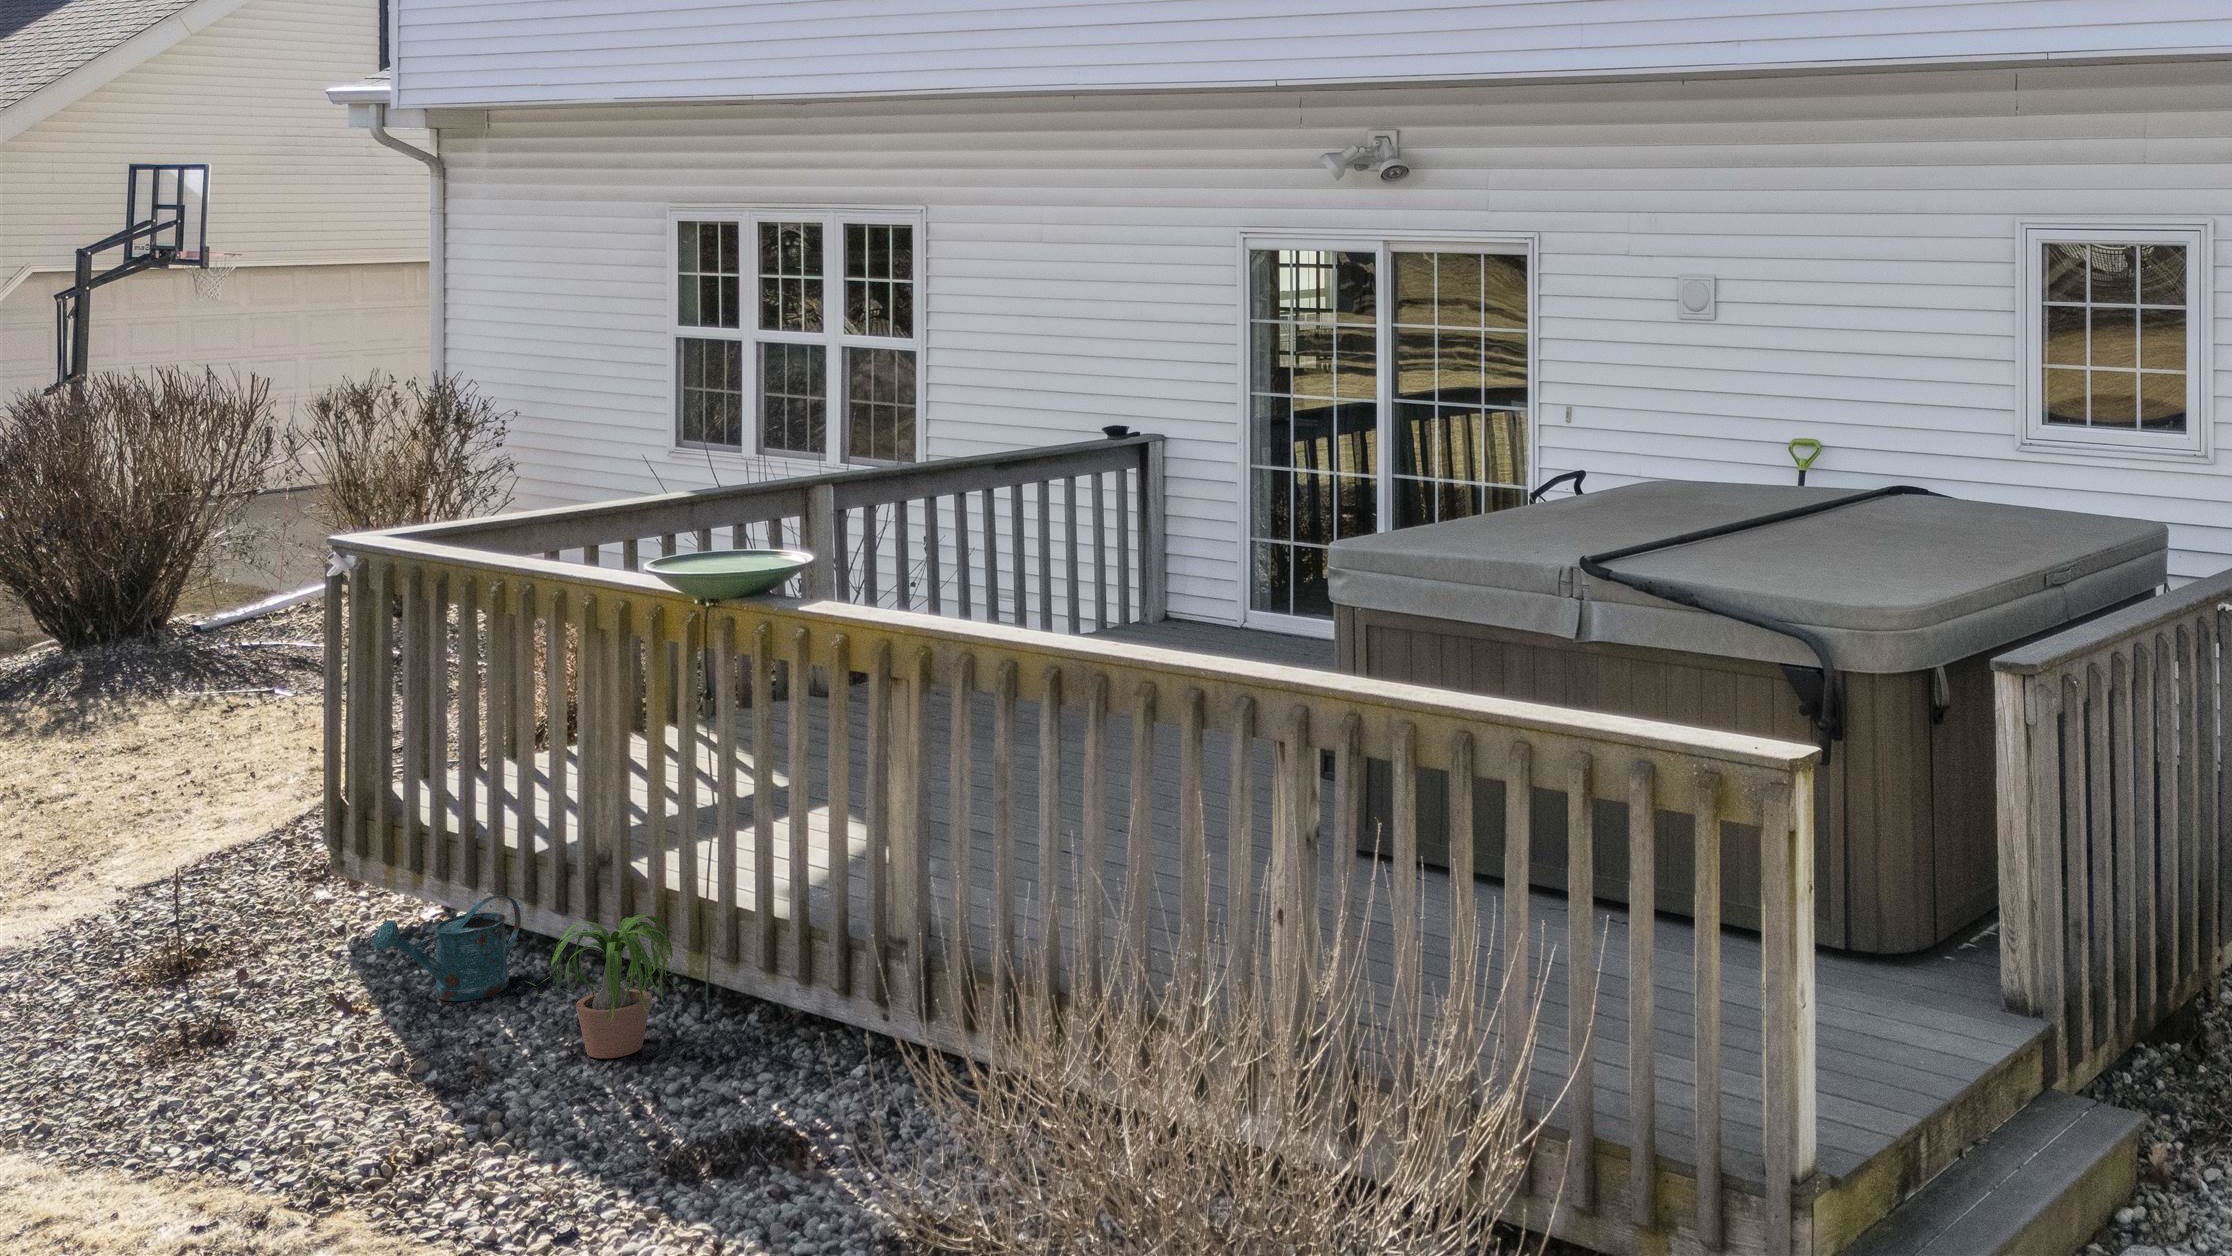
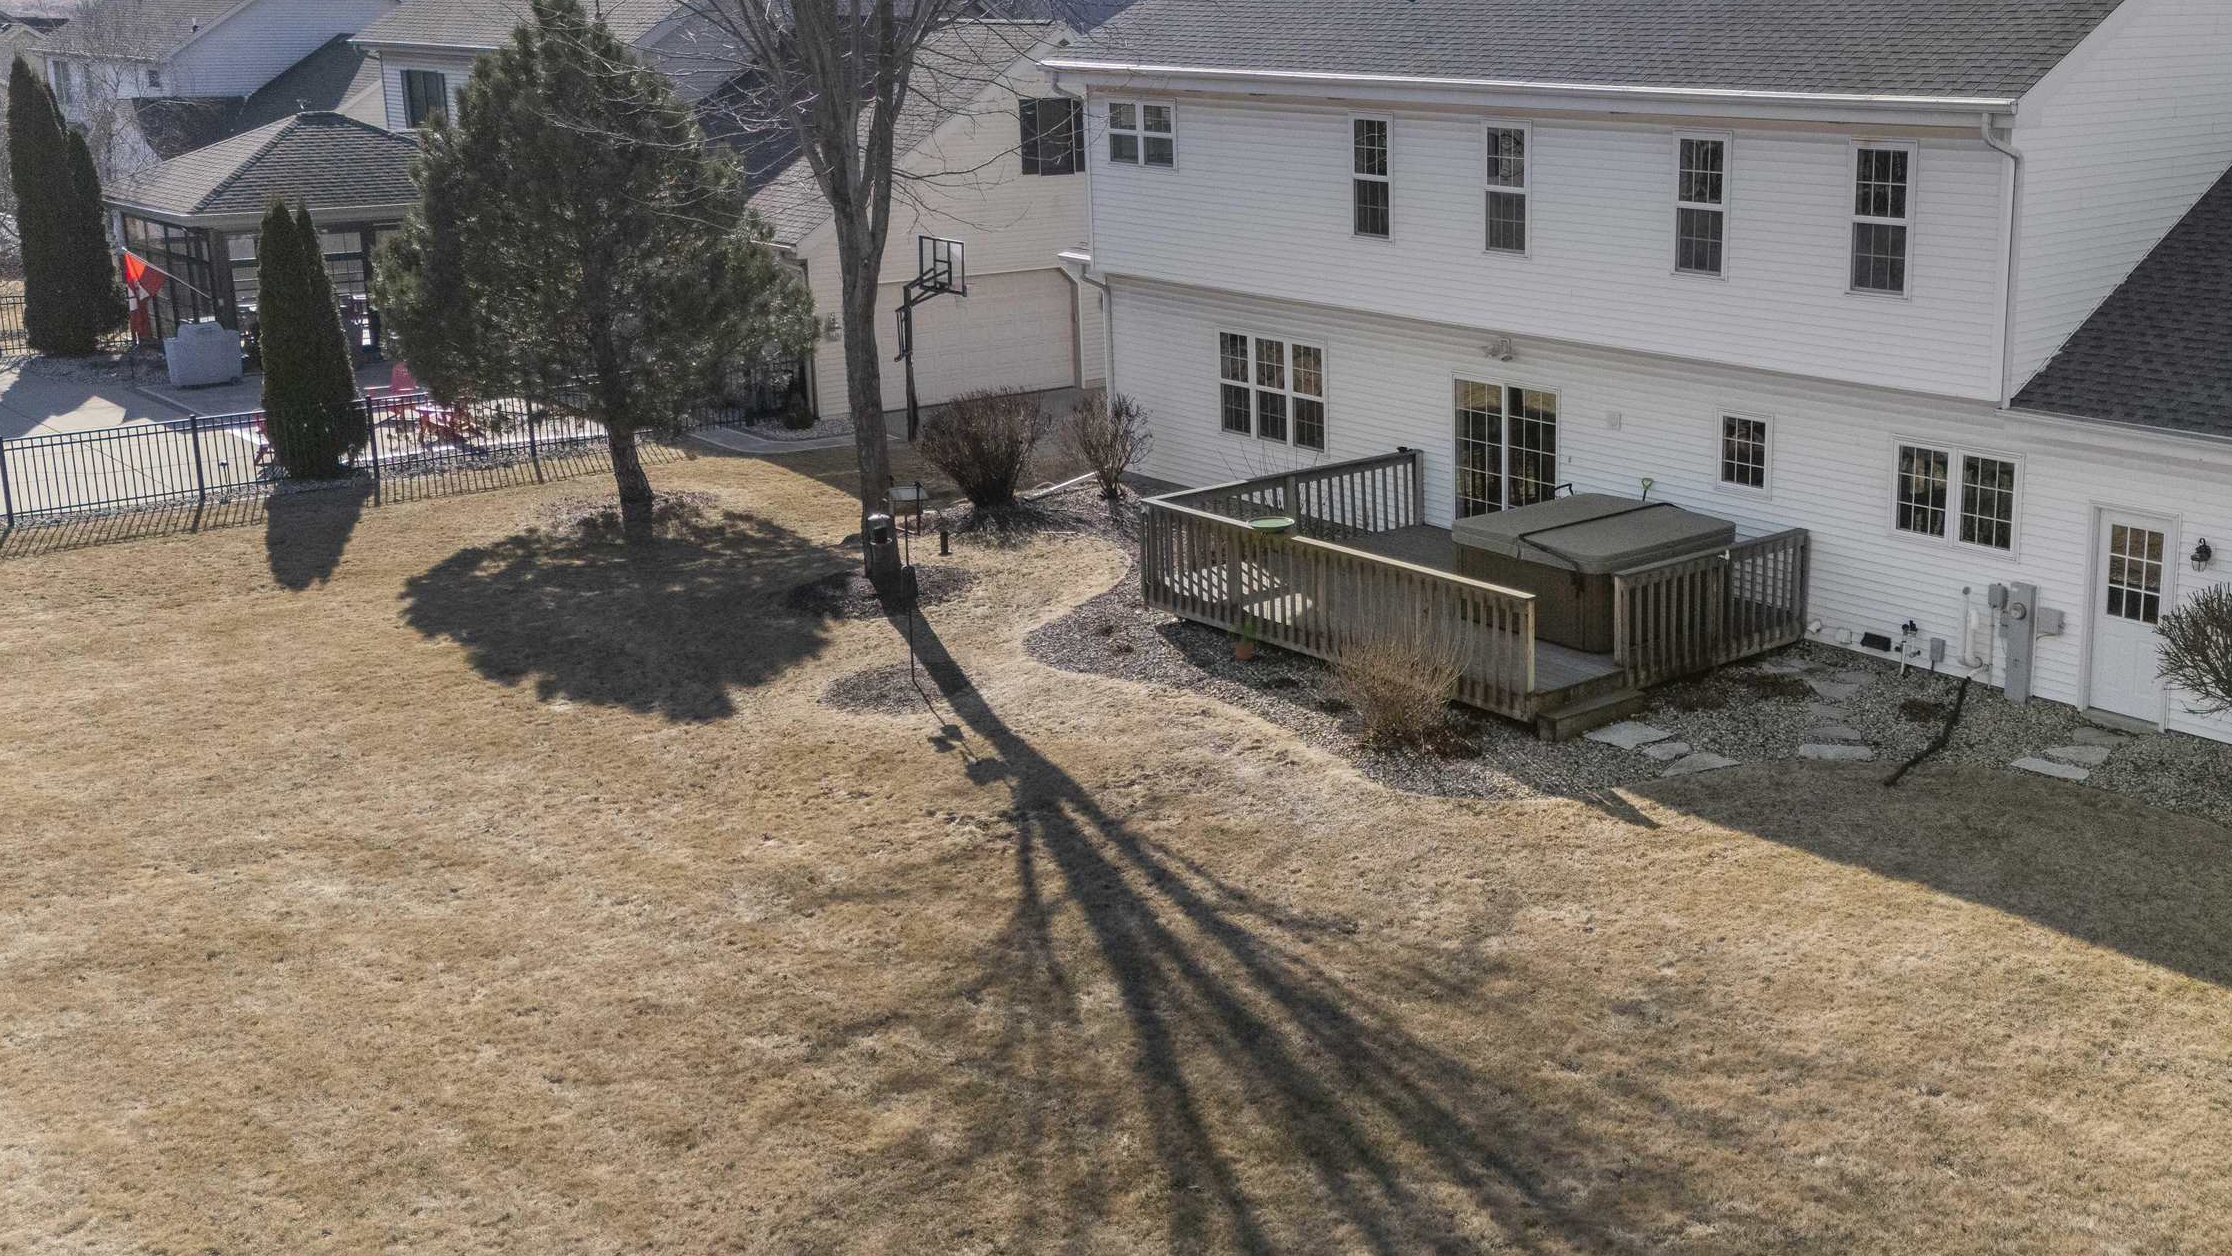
watering can: present [373,895,521,1001] -> none [1176,615,1212,644]

